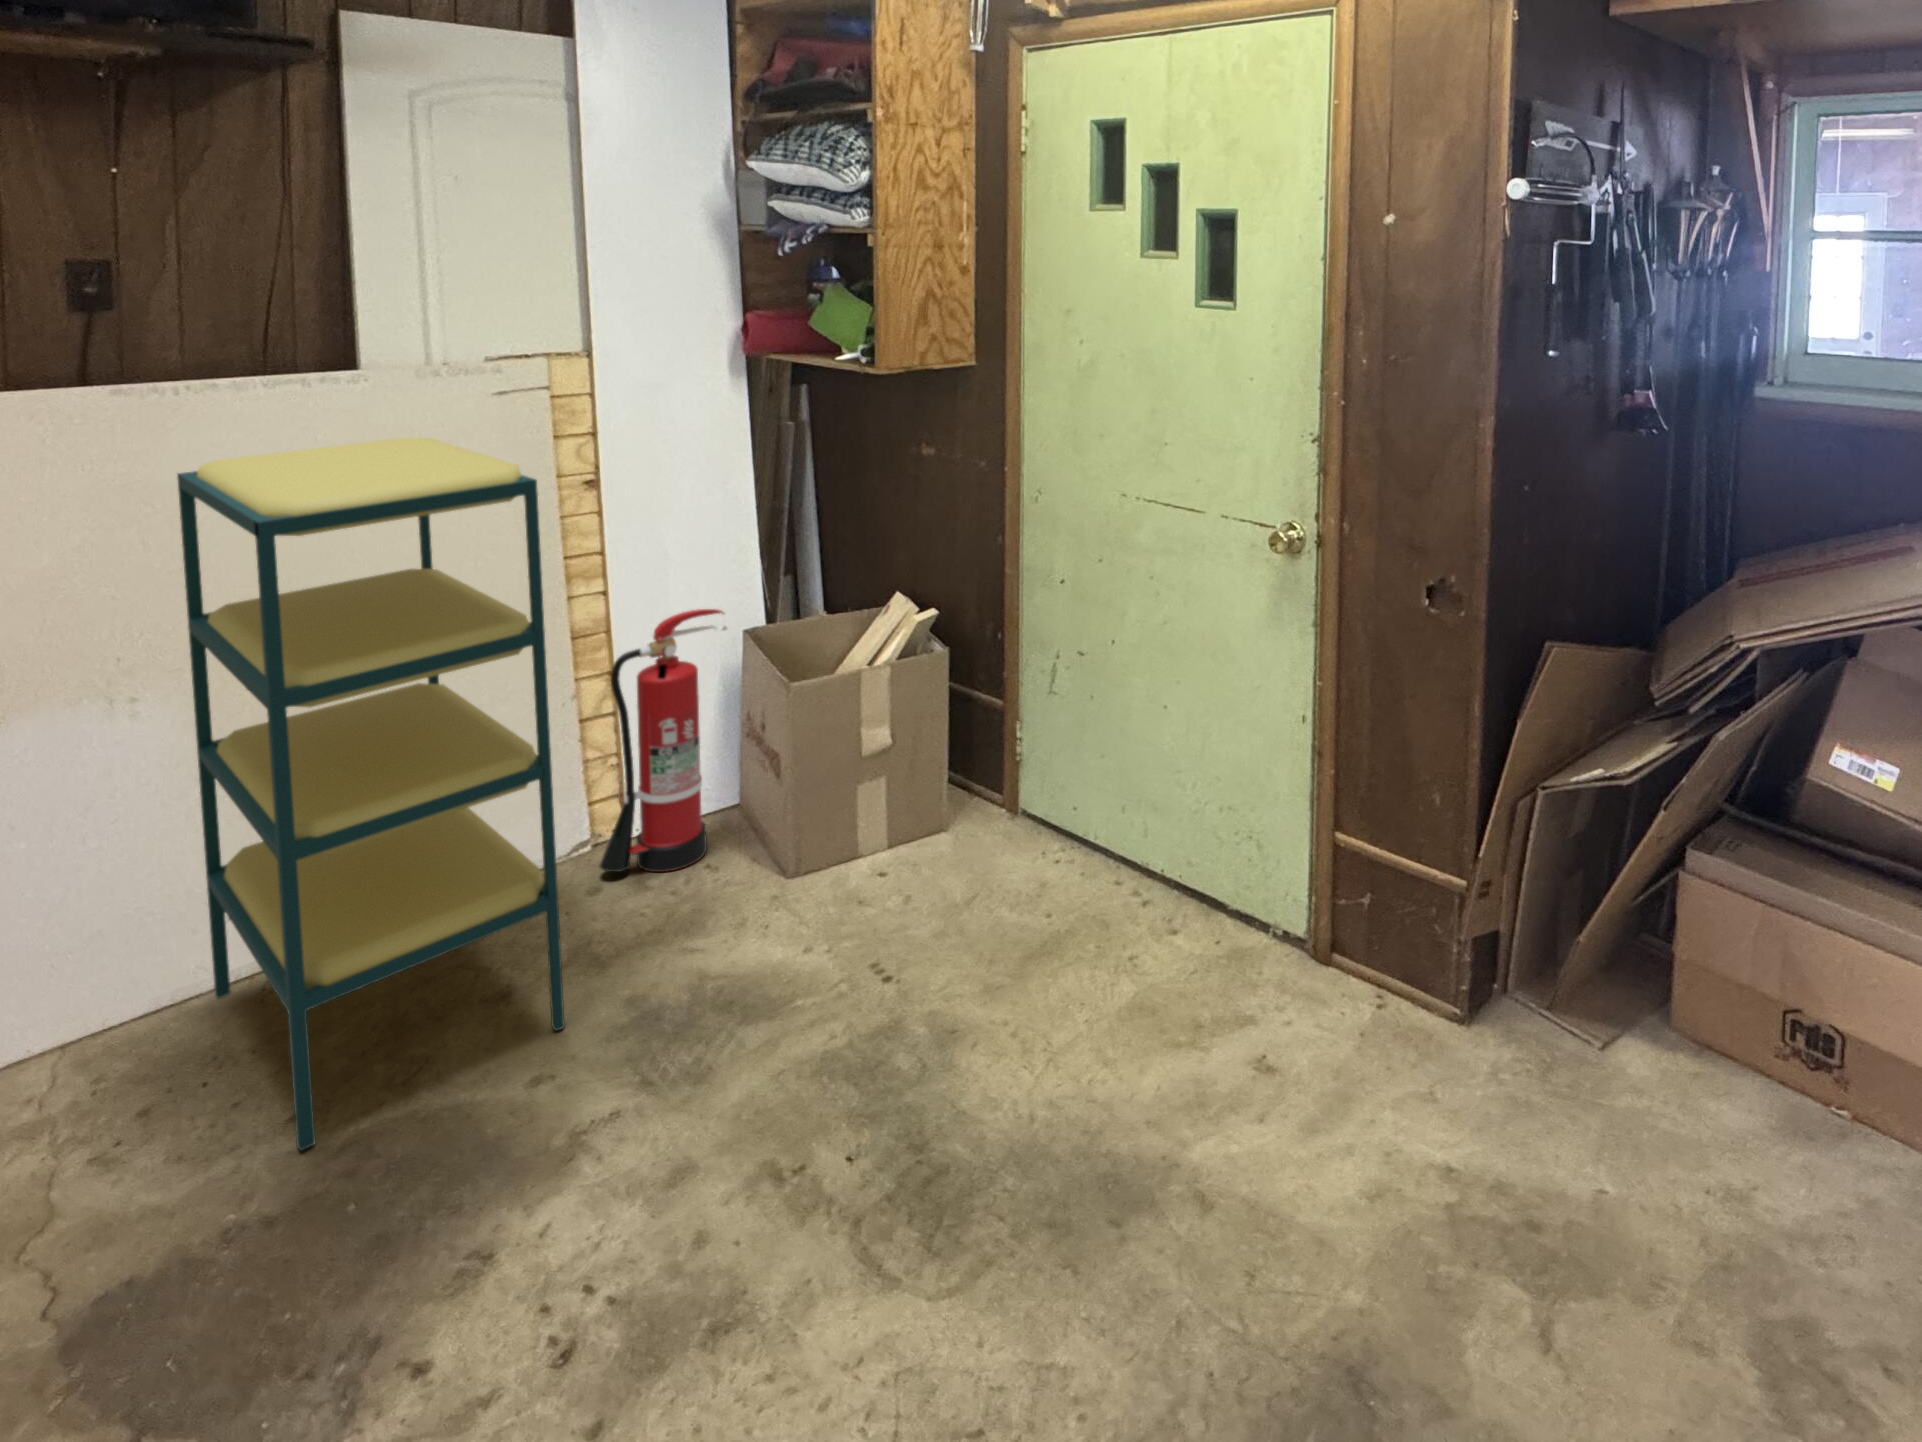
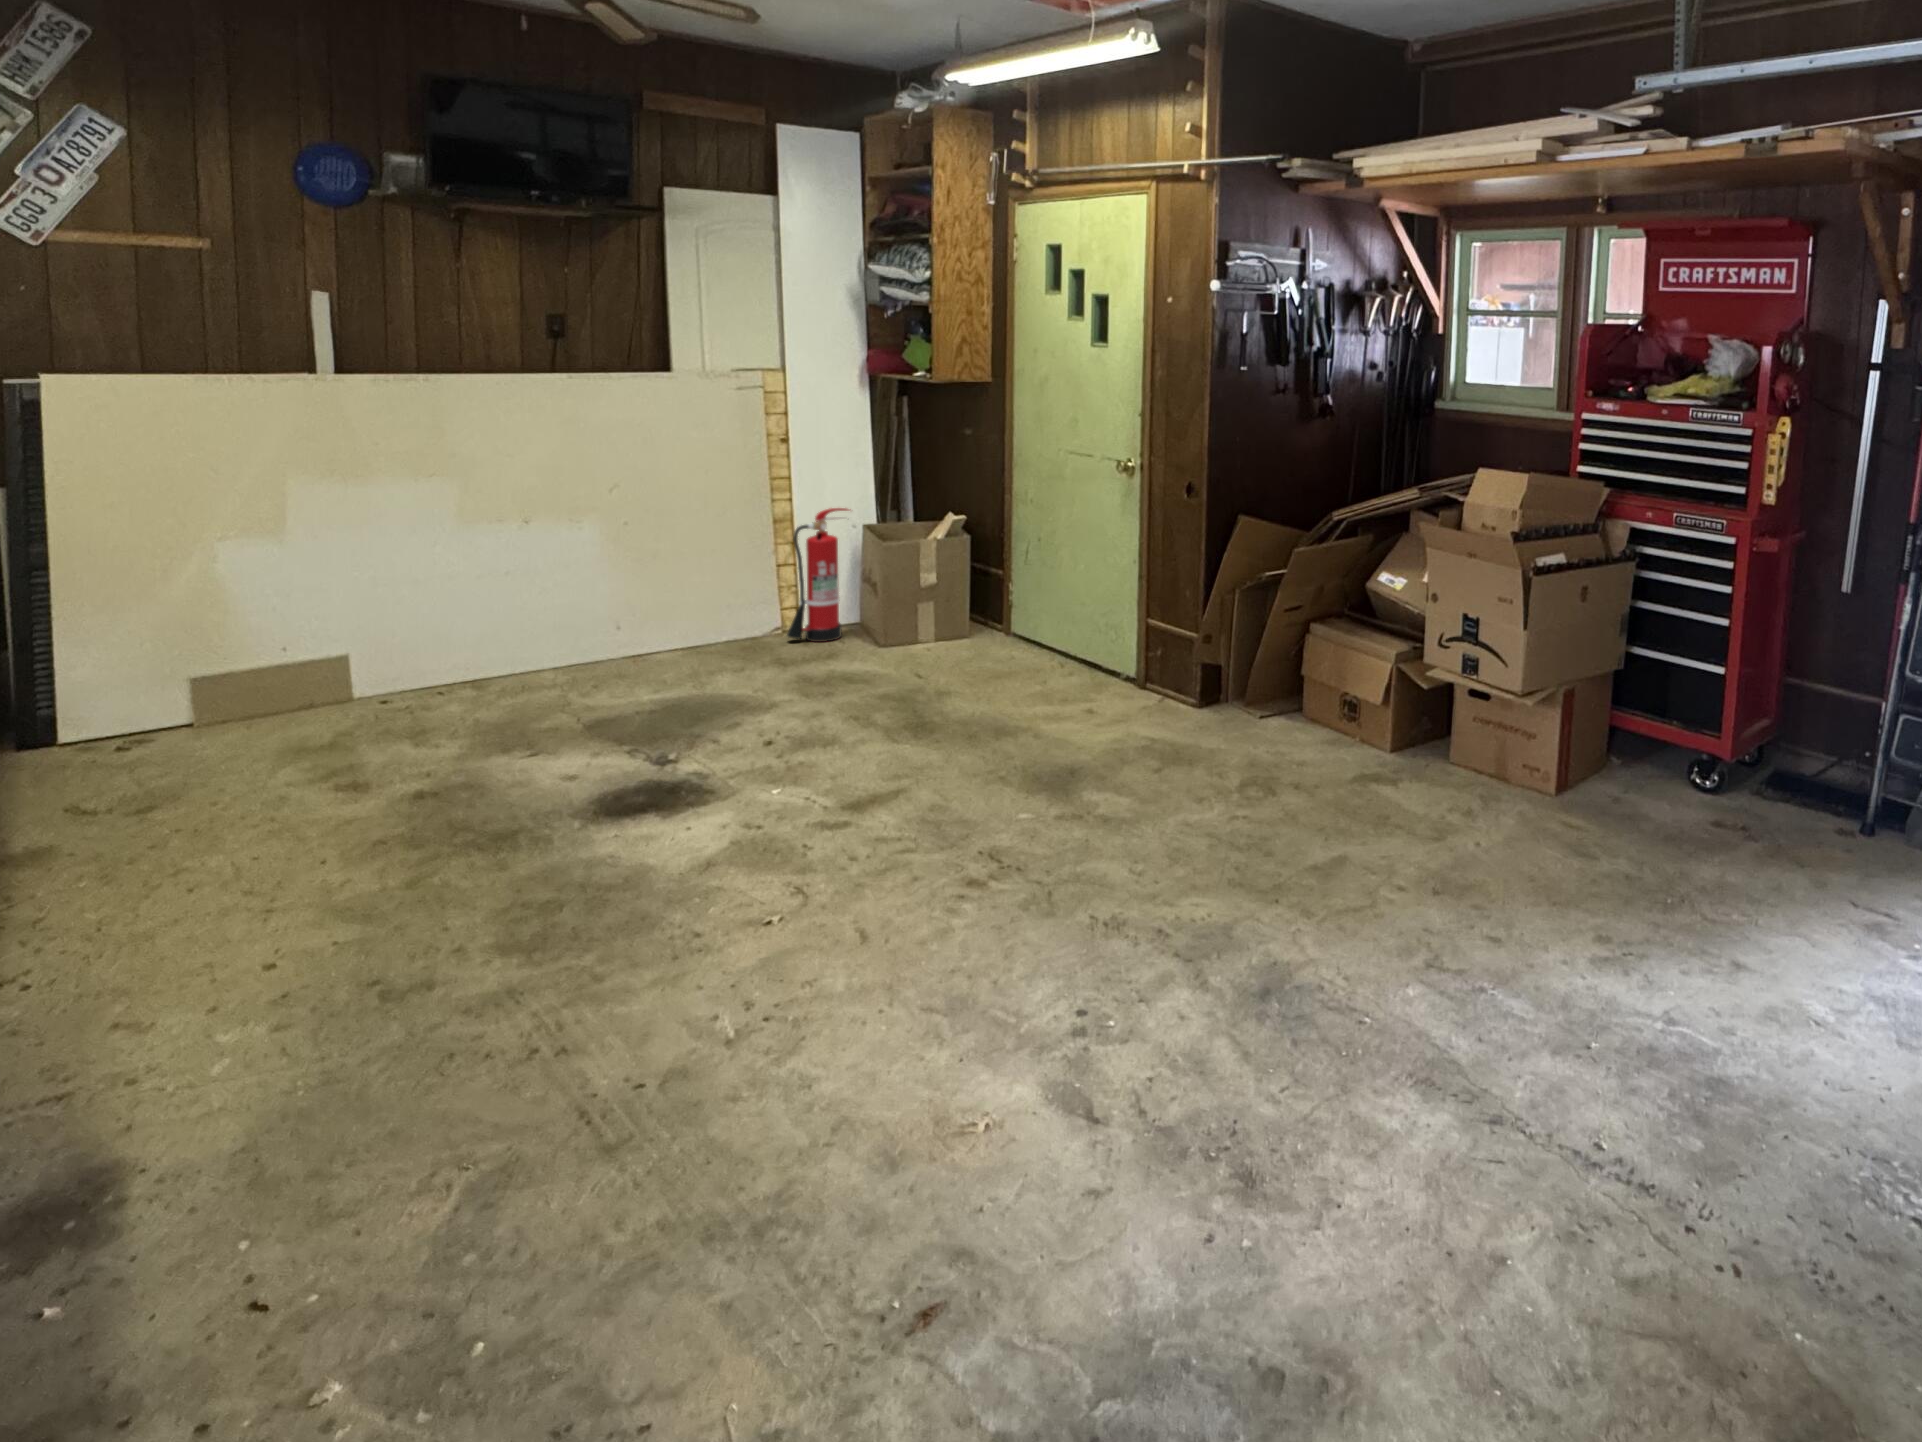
shelving unit: present [177,438,565,1151] -> none [599,404,770,701]

